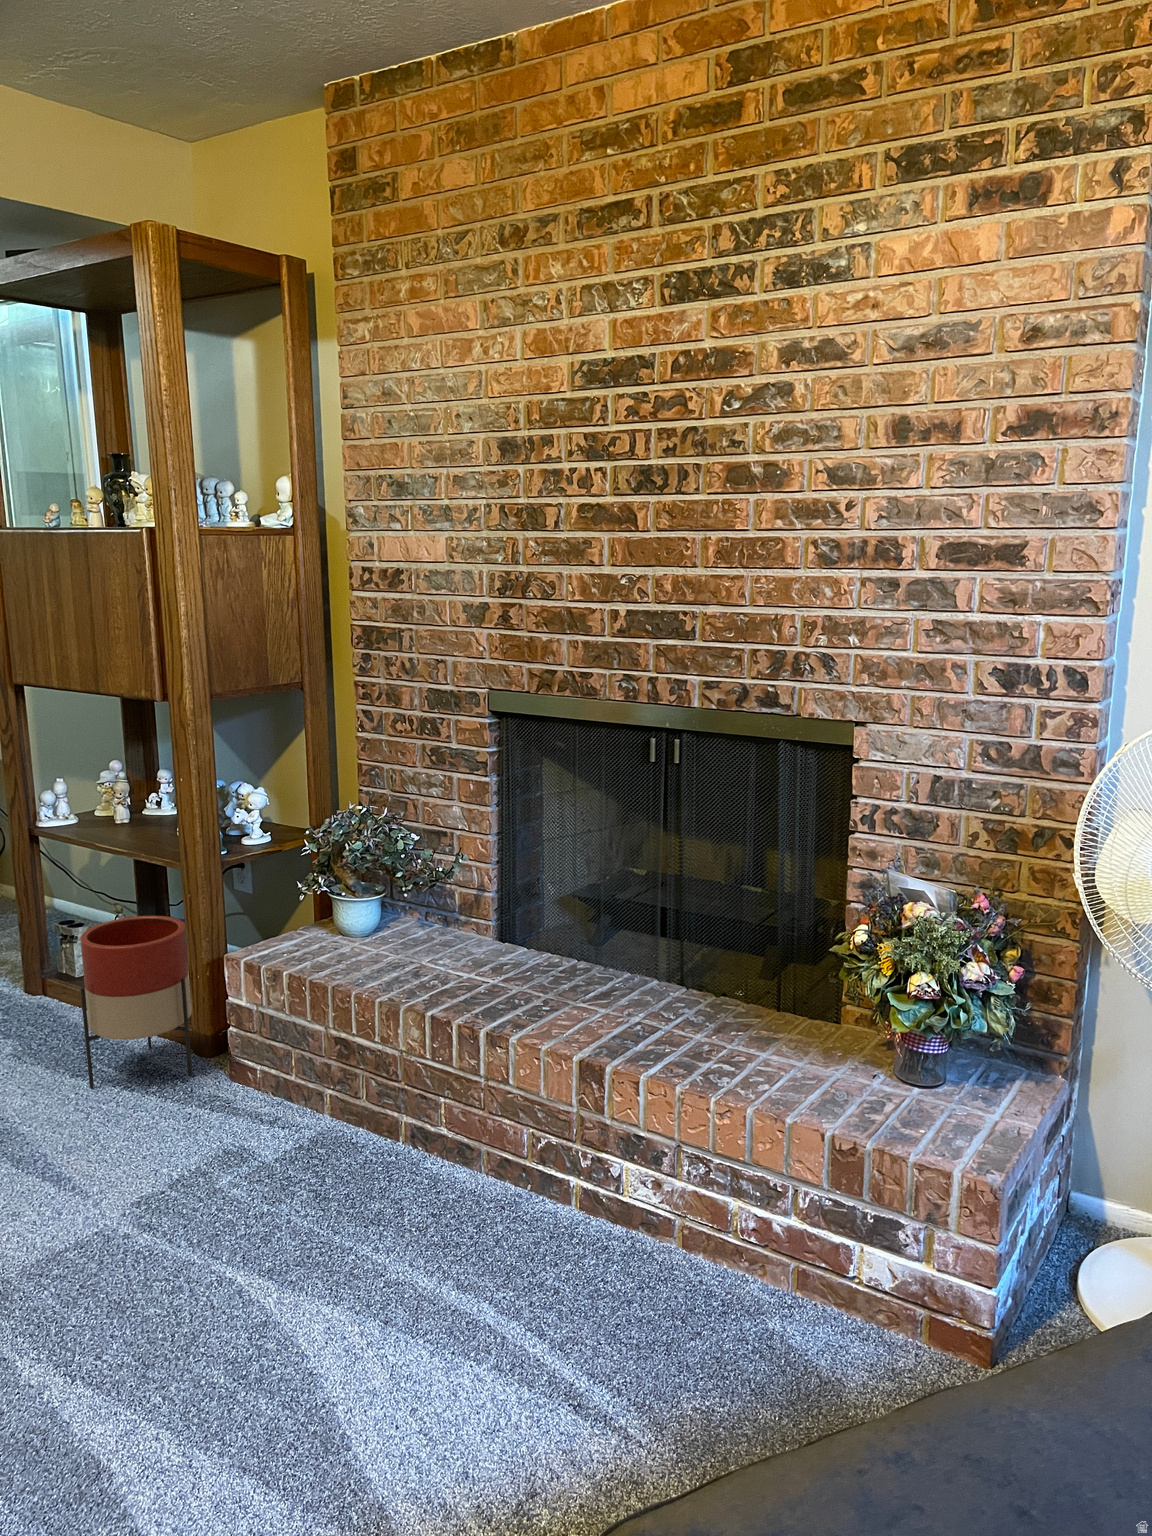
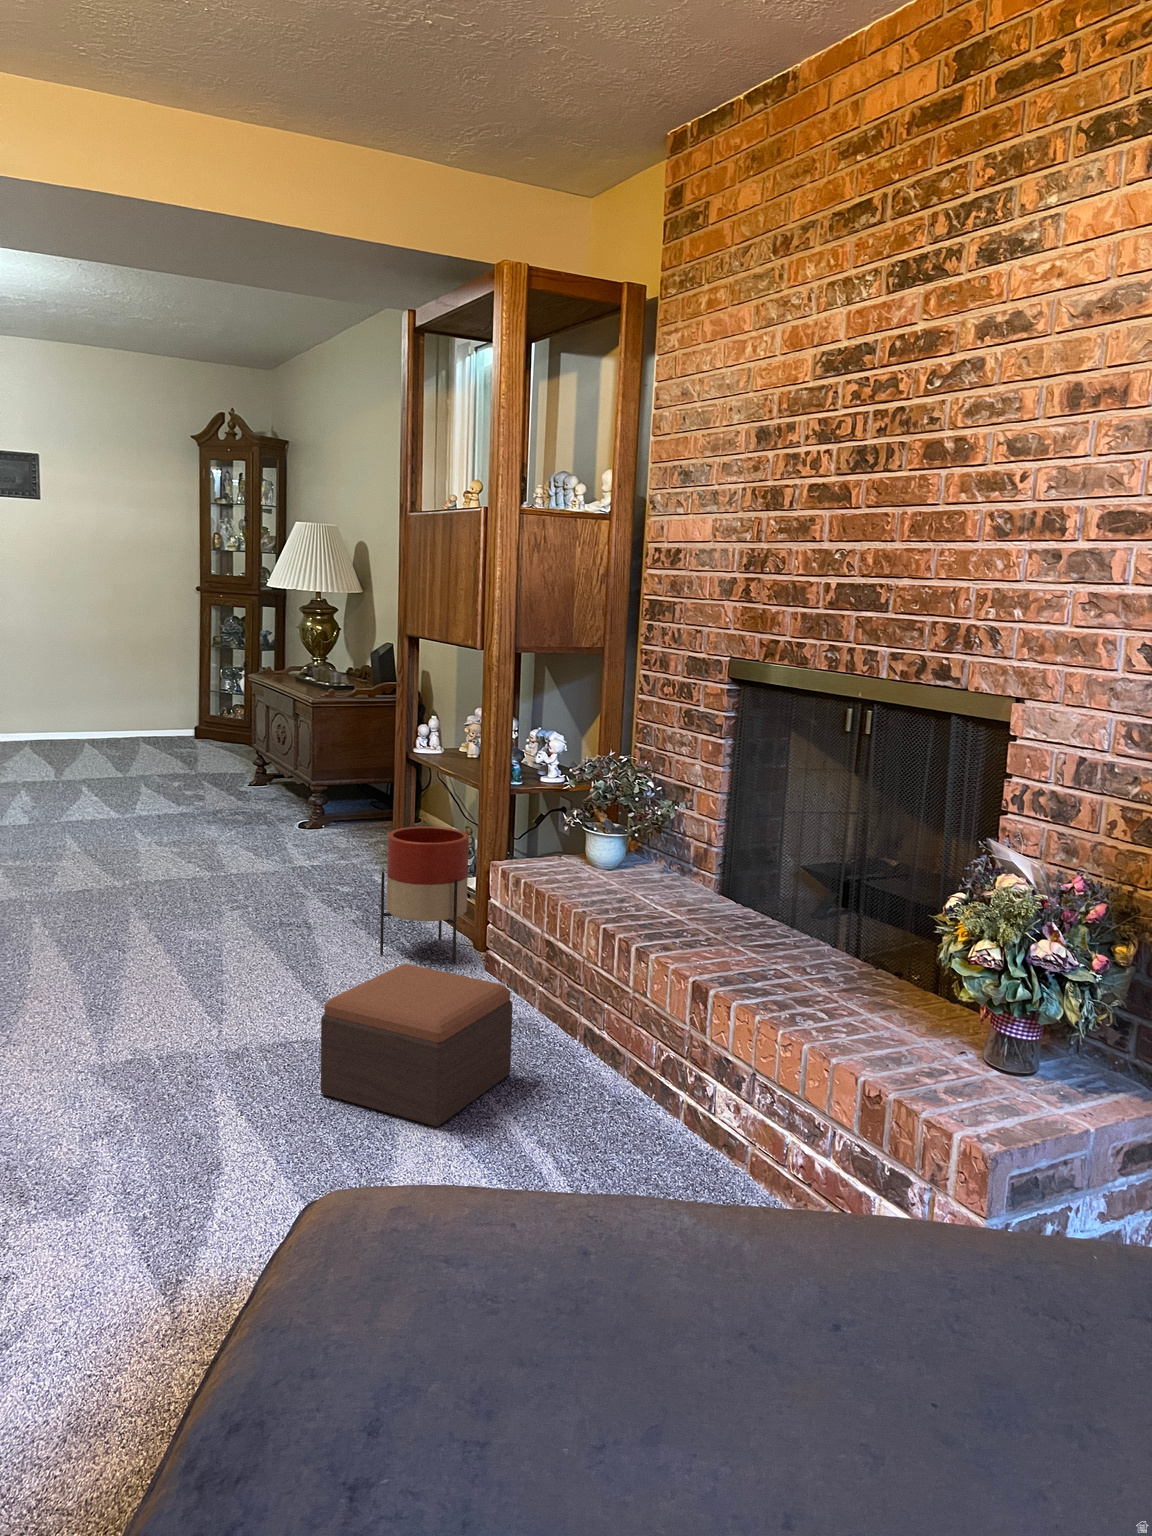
footstool: none [144,1111,362,1311] -> present [321,964,513,1127]

